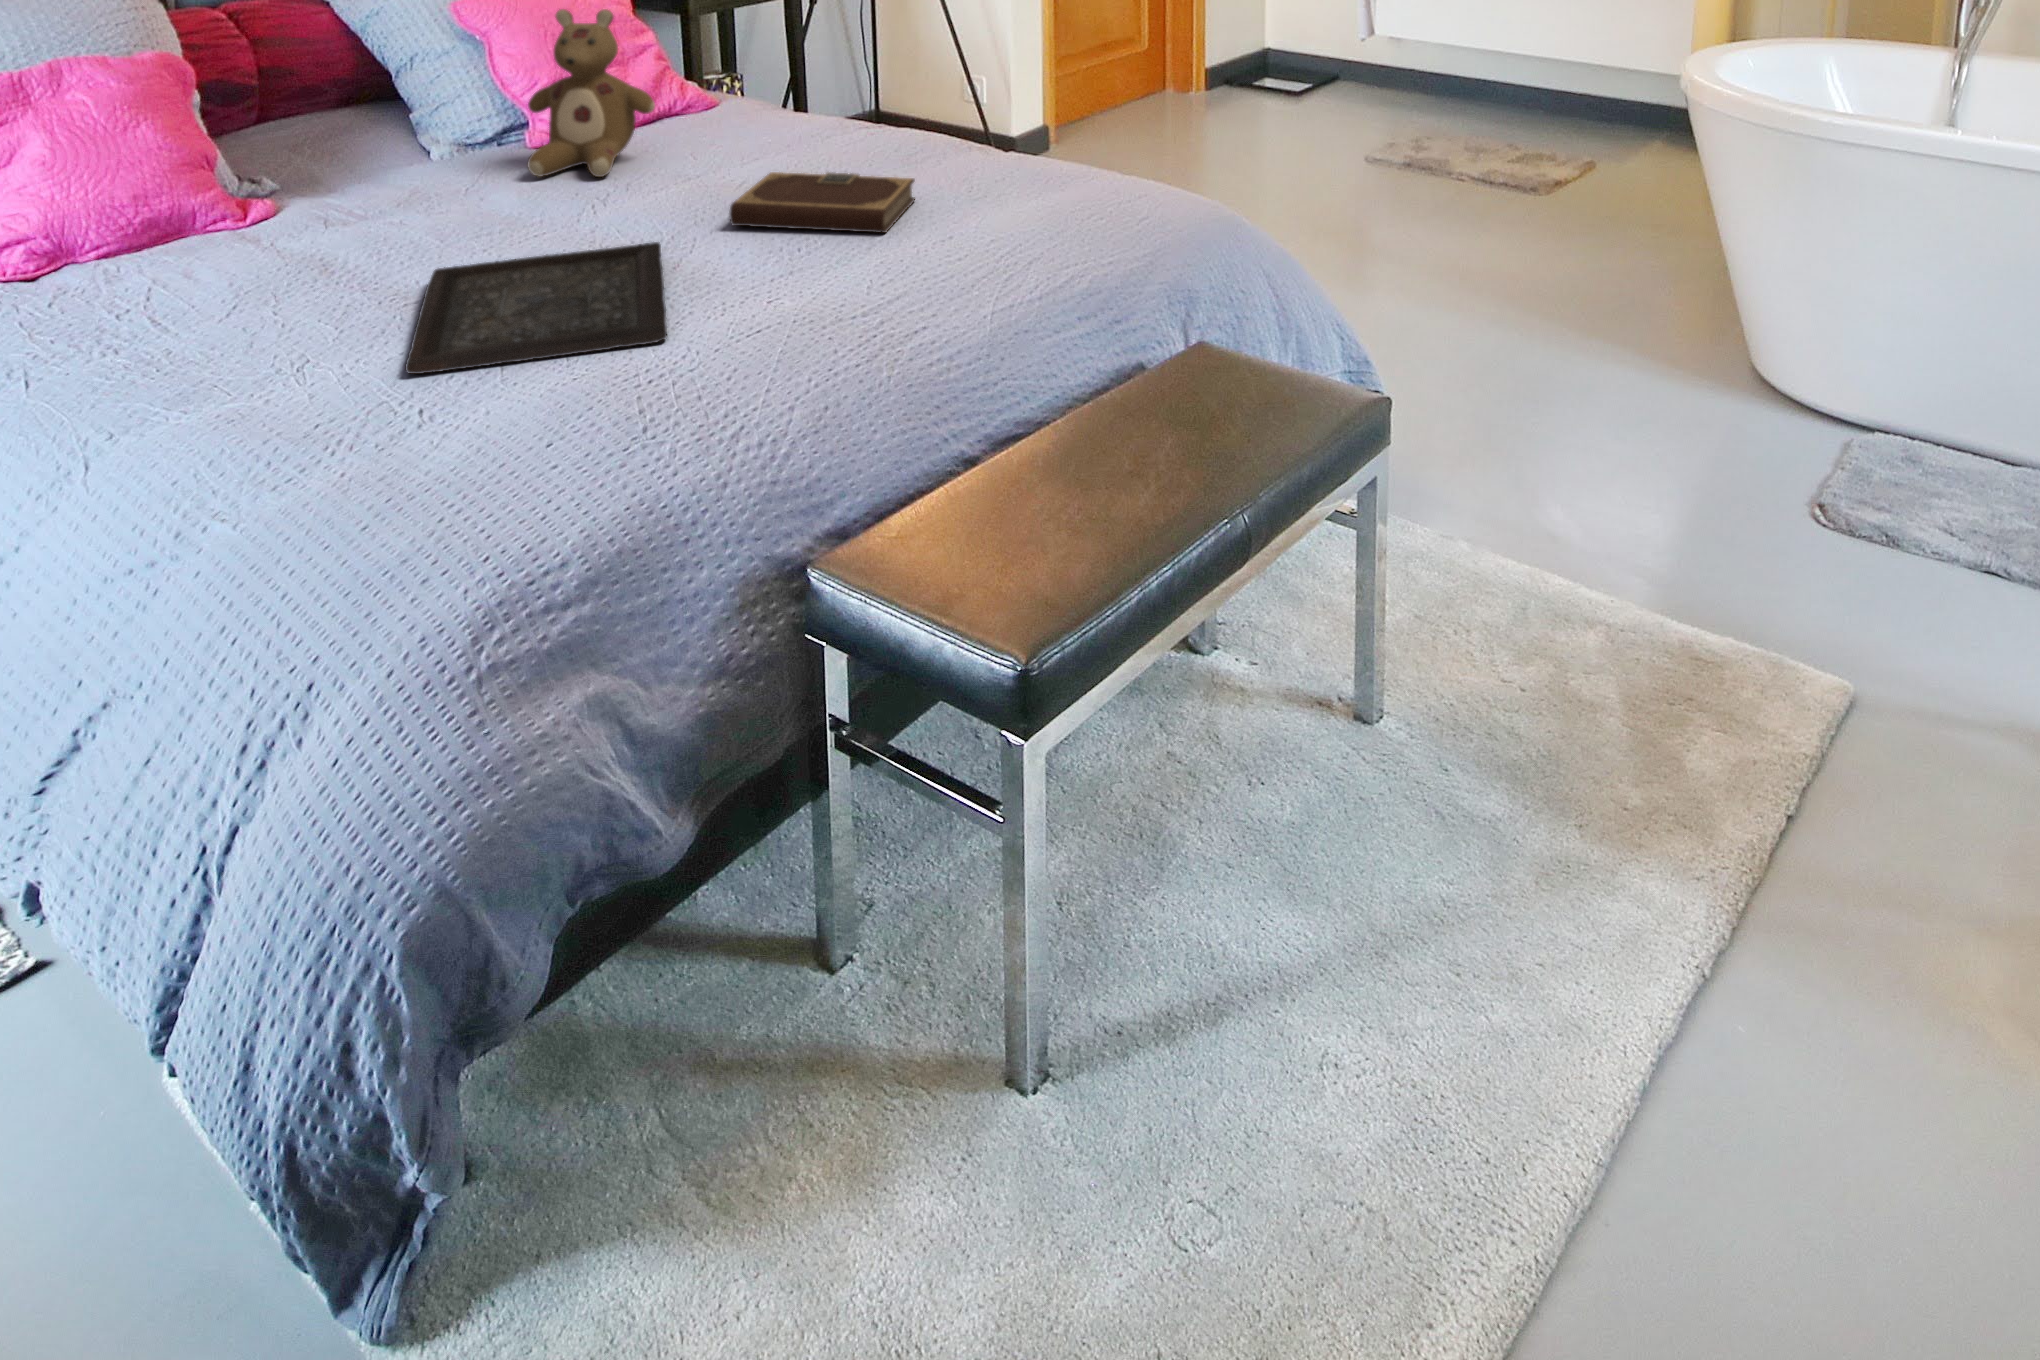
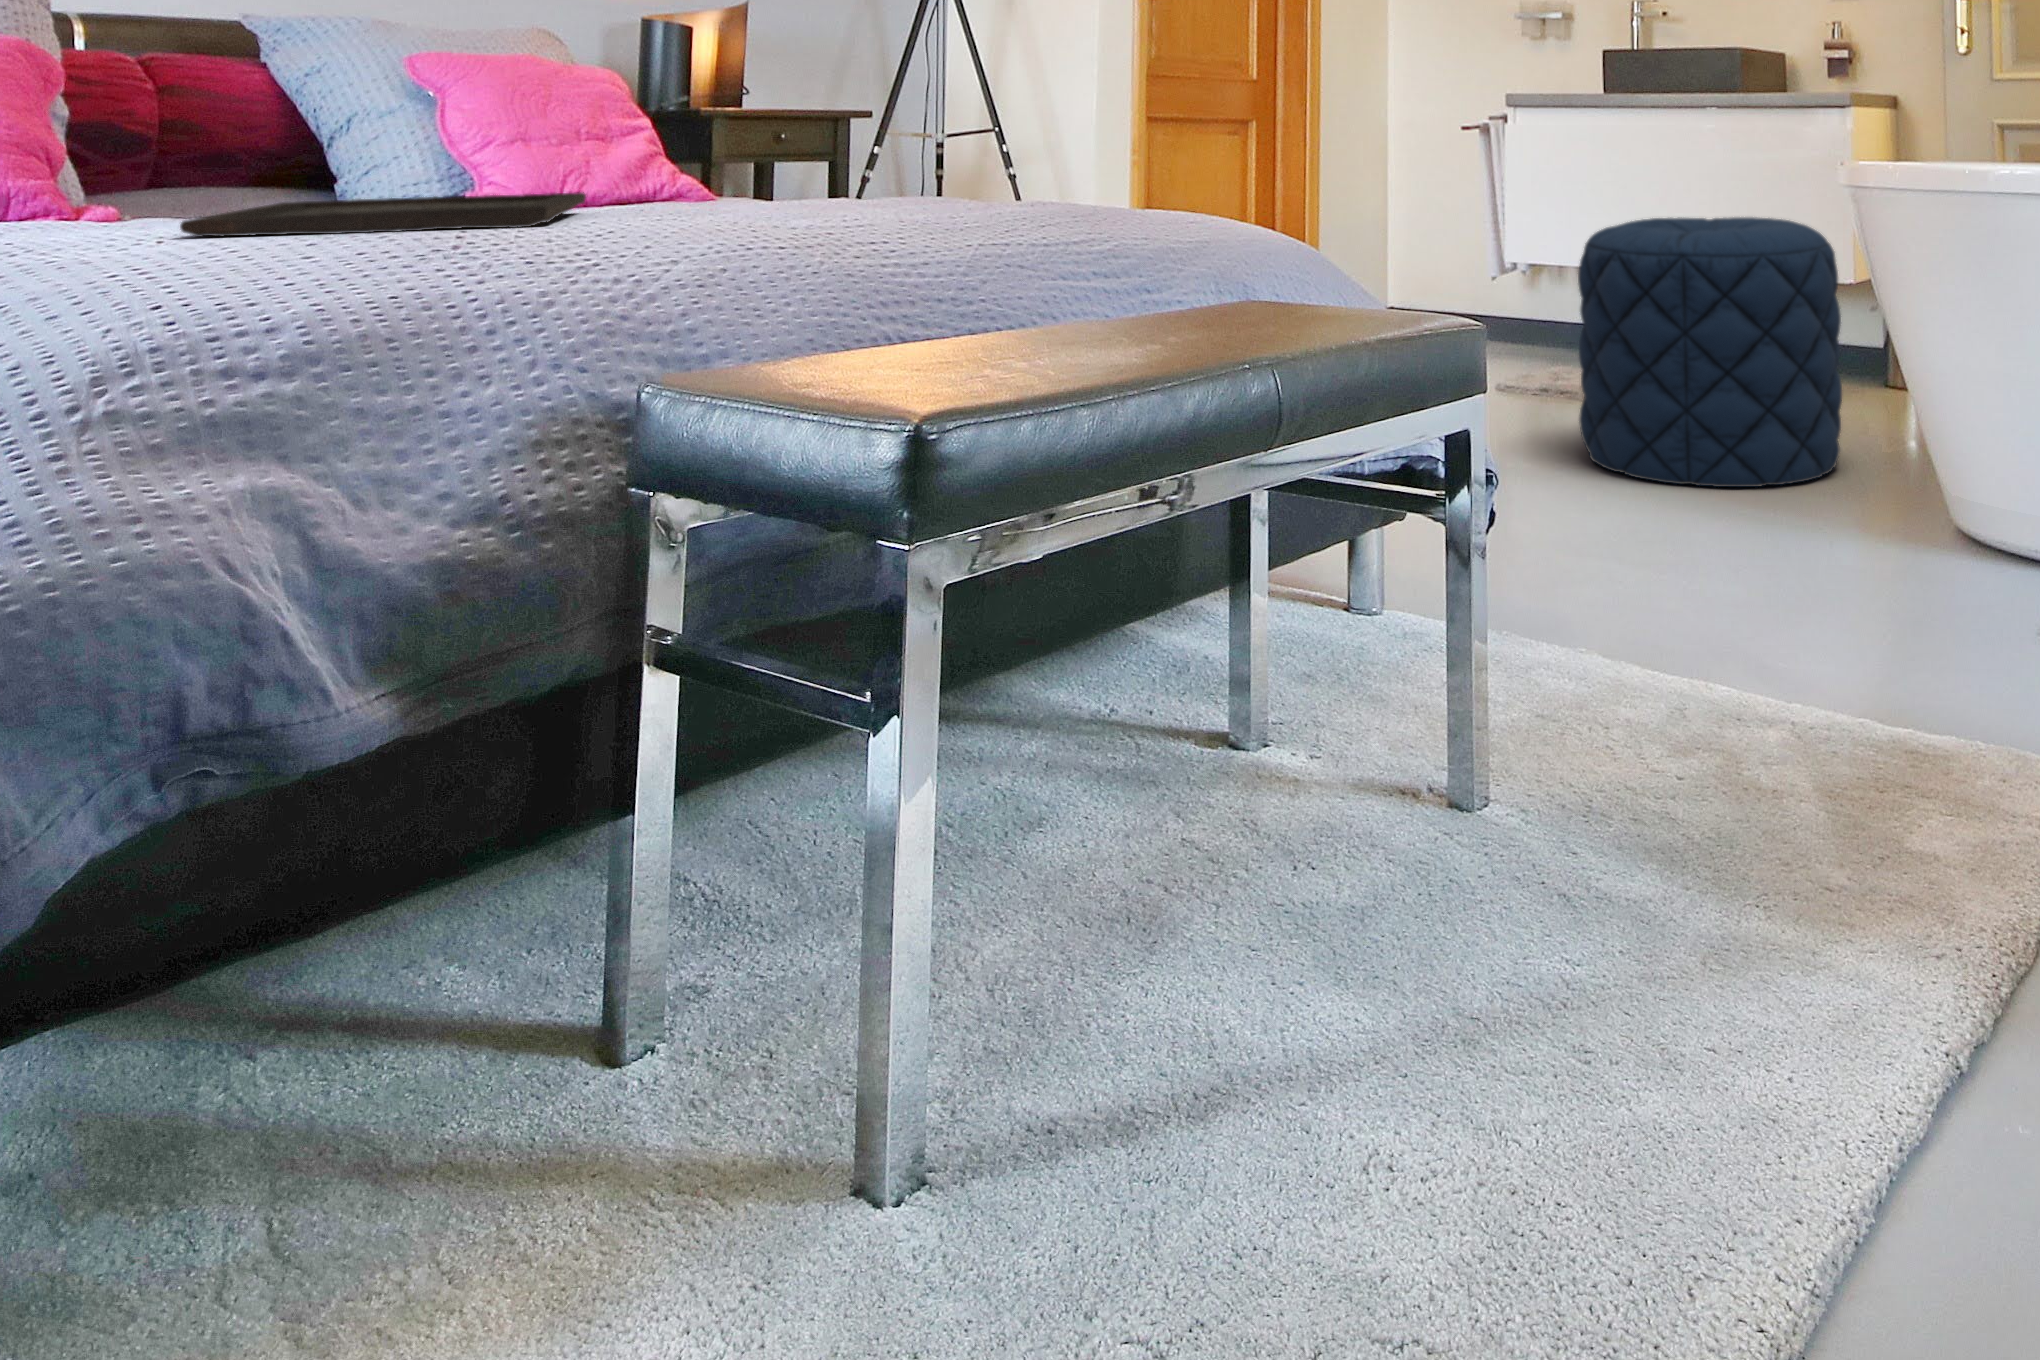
stuffed bear: present [527,9,655,177] -> none [462,15,632,202]
pouf: none [1438,89,1668,338] -> present [1578,217,1842,487]
notebook: present [730,172,915,233] -> none [685,167,925,203]

